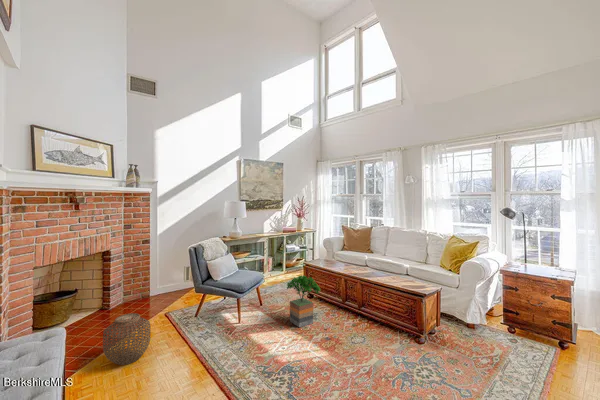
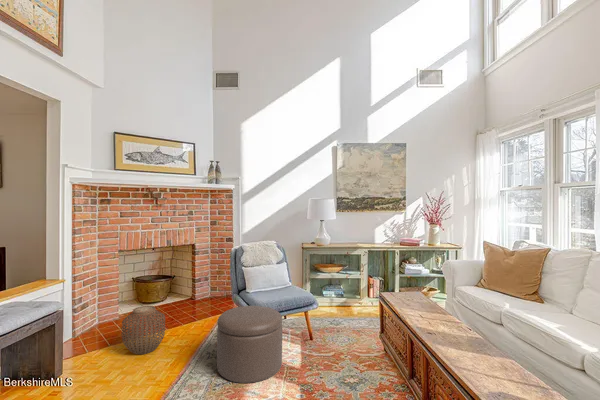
potted tree: present [287,276,320,327] -> none [309,305,355,381]
ottoman: none [219,288,271,349] -> present [217,306,282,383]

